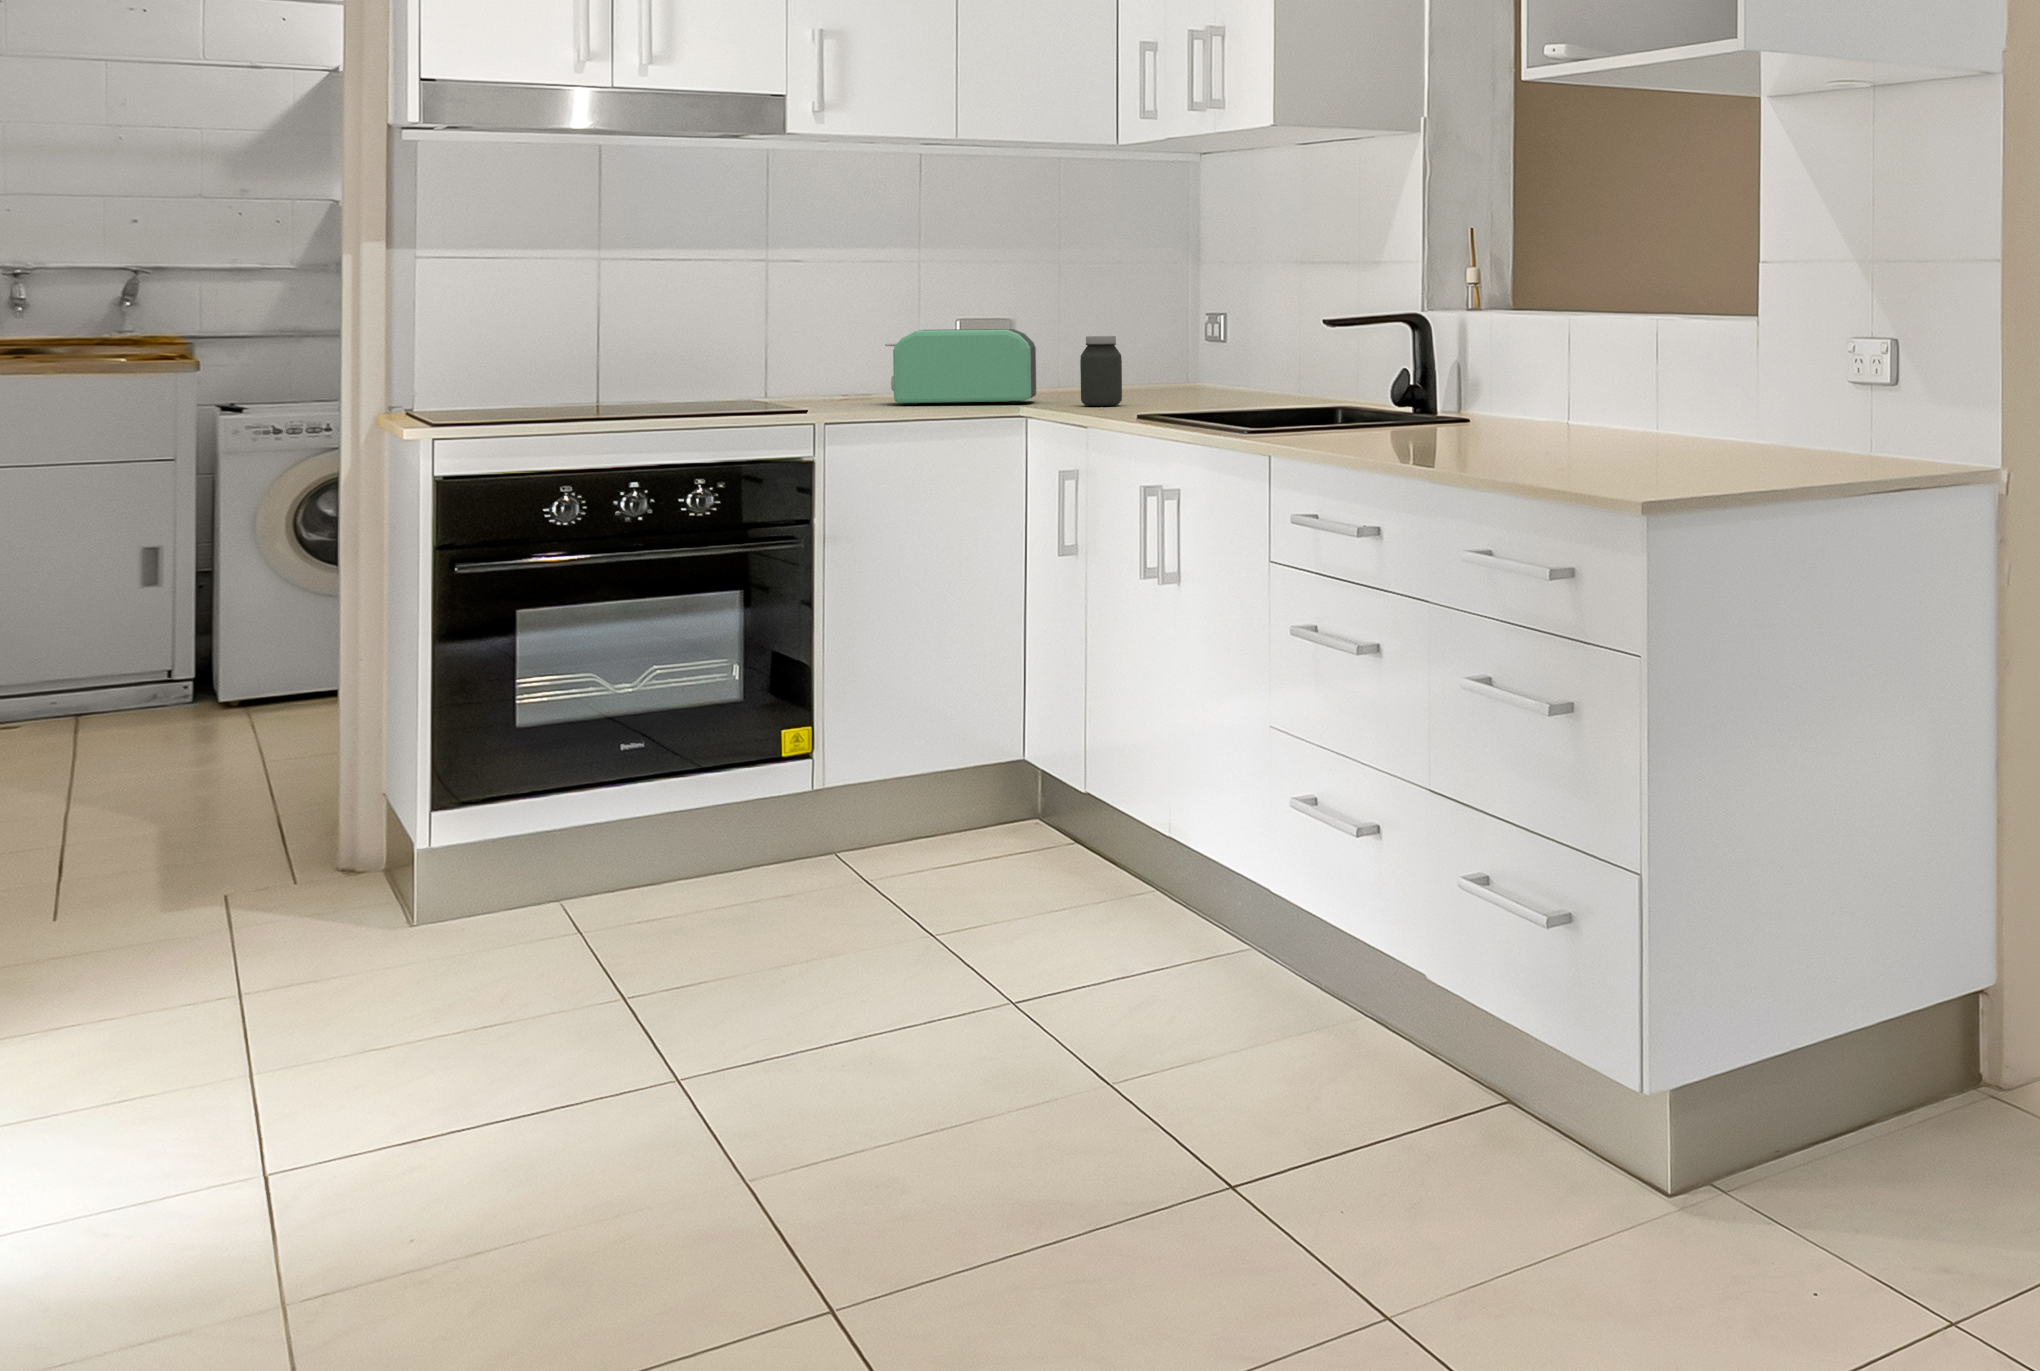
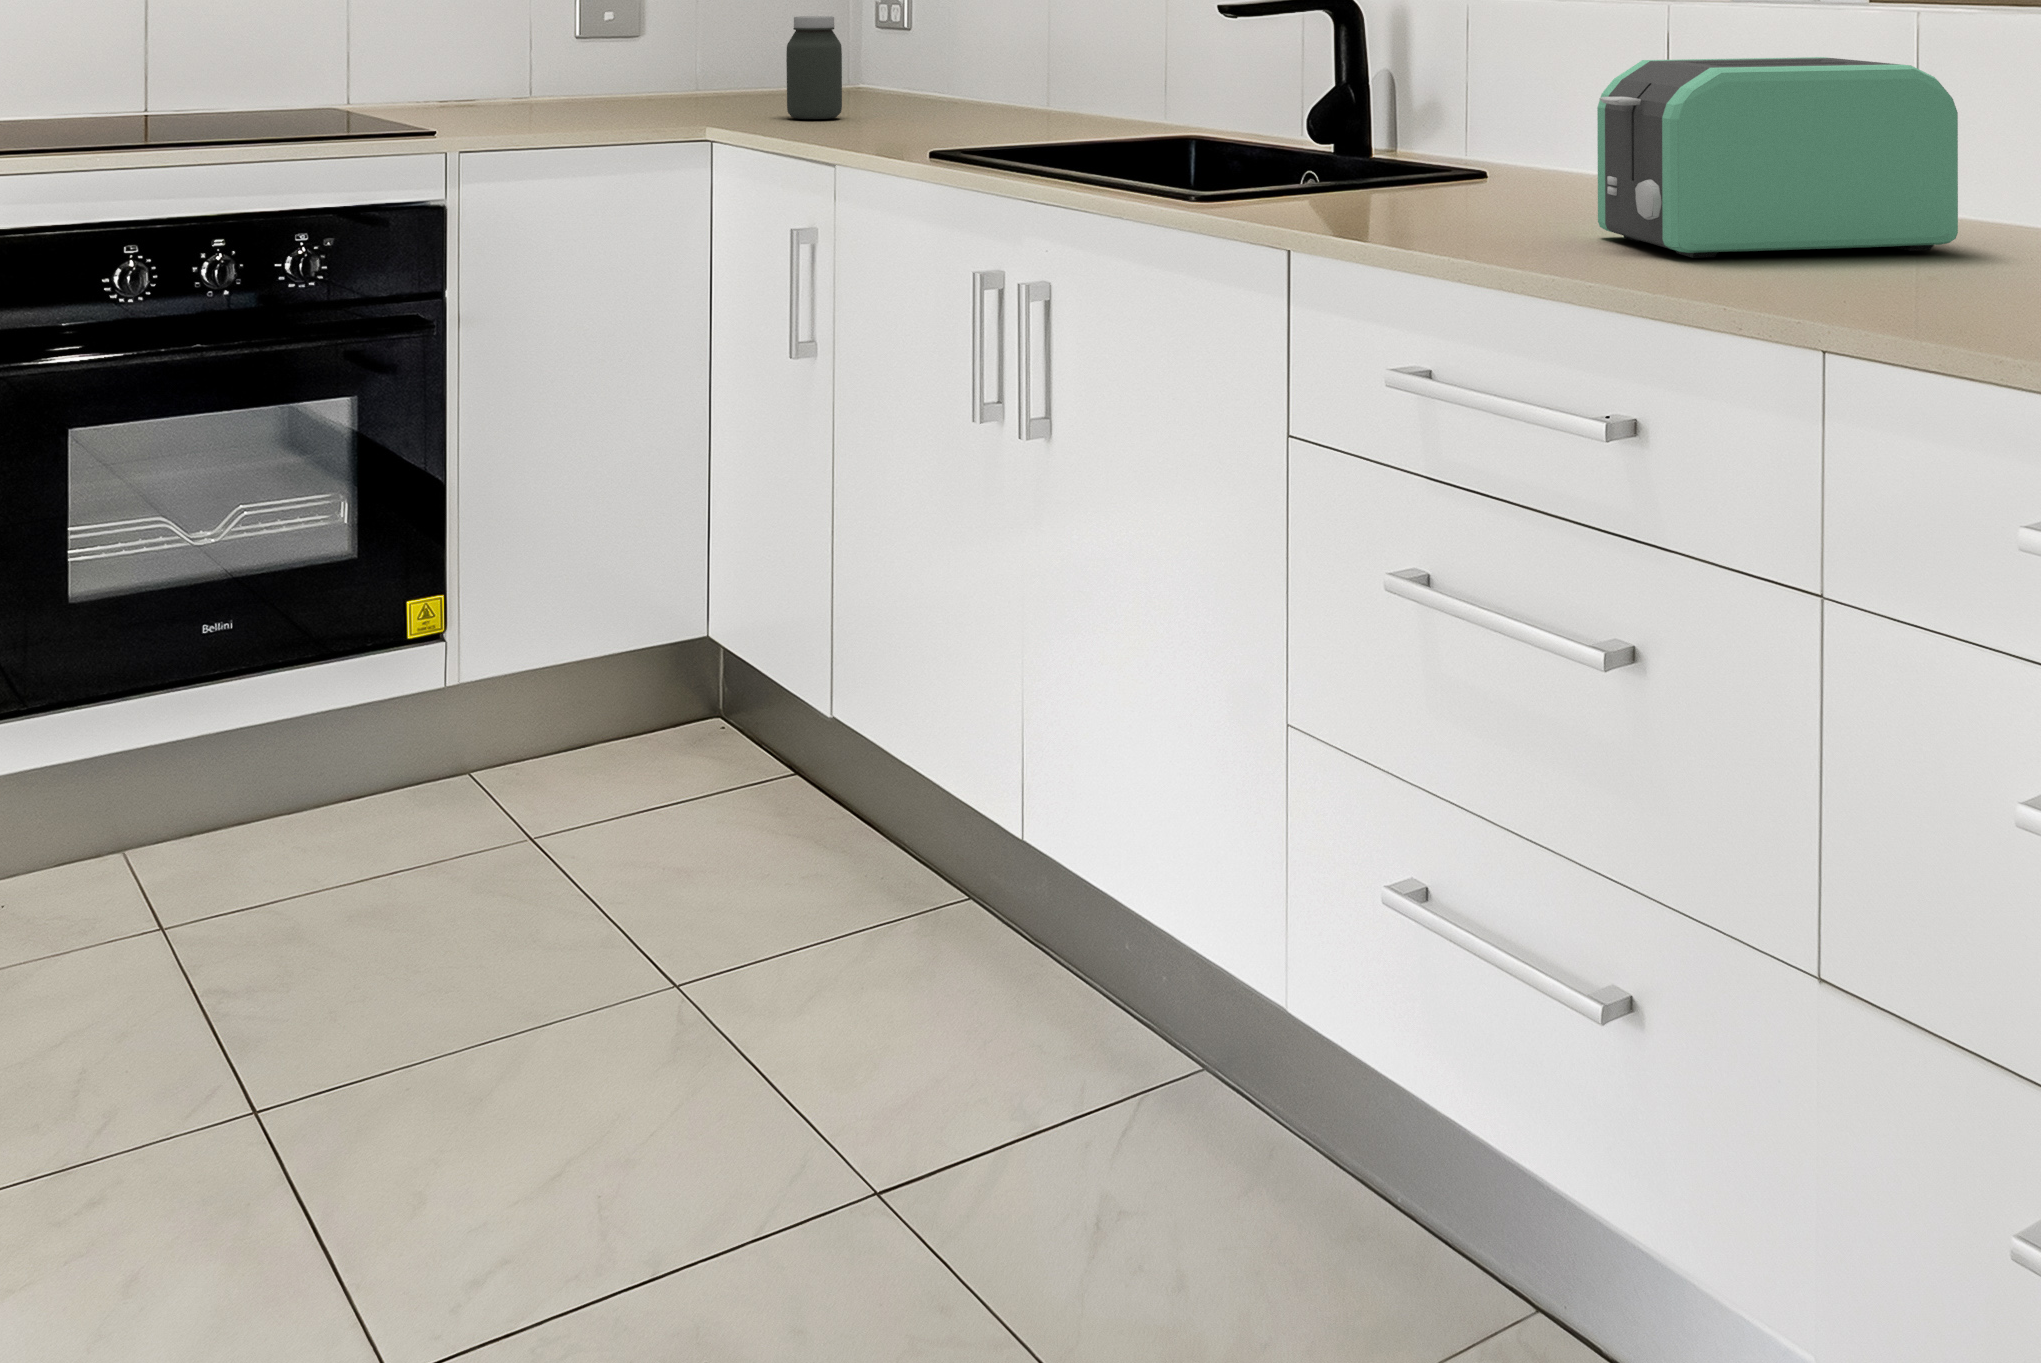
toaster: present [885,329,1037,405] -> present [1597,57,1958,258]

